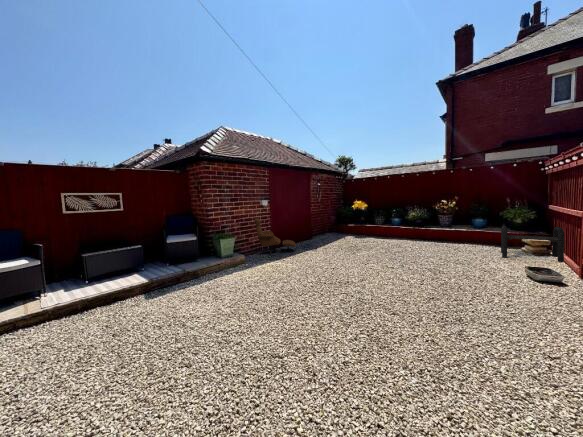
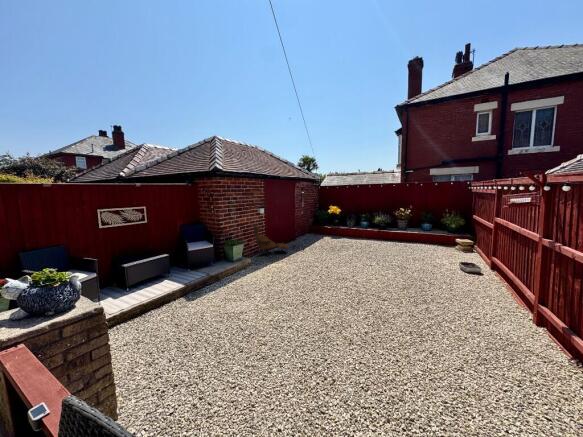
bench: present [501,226,564,262] -> none [443,232,482,258]

